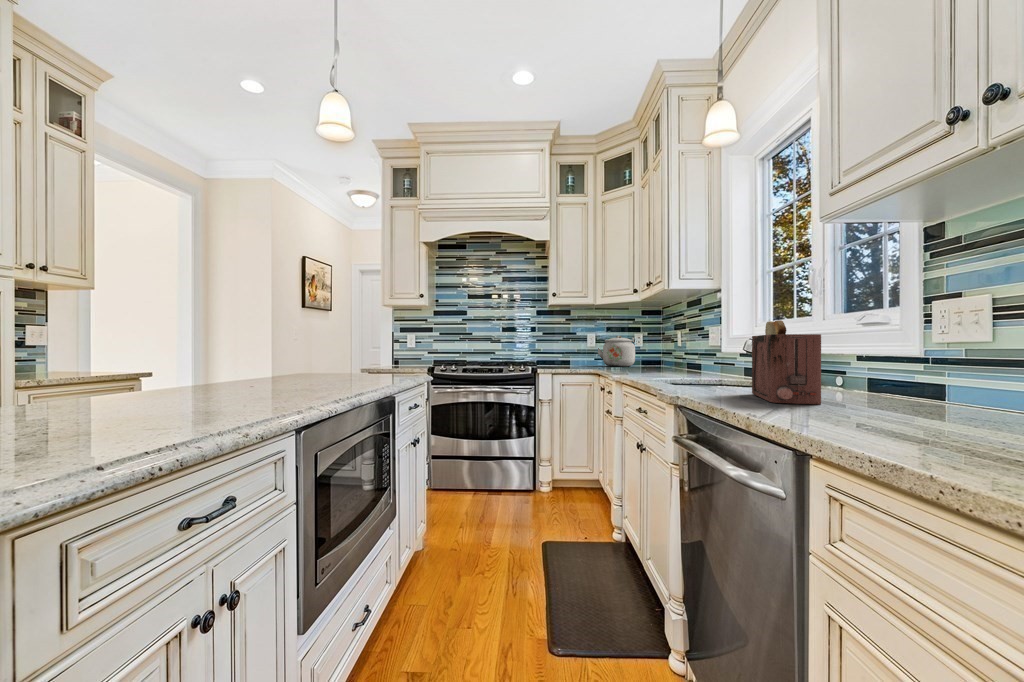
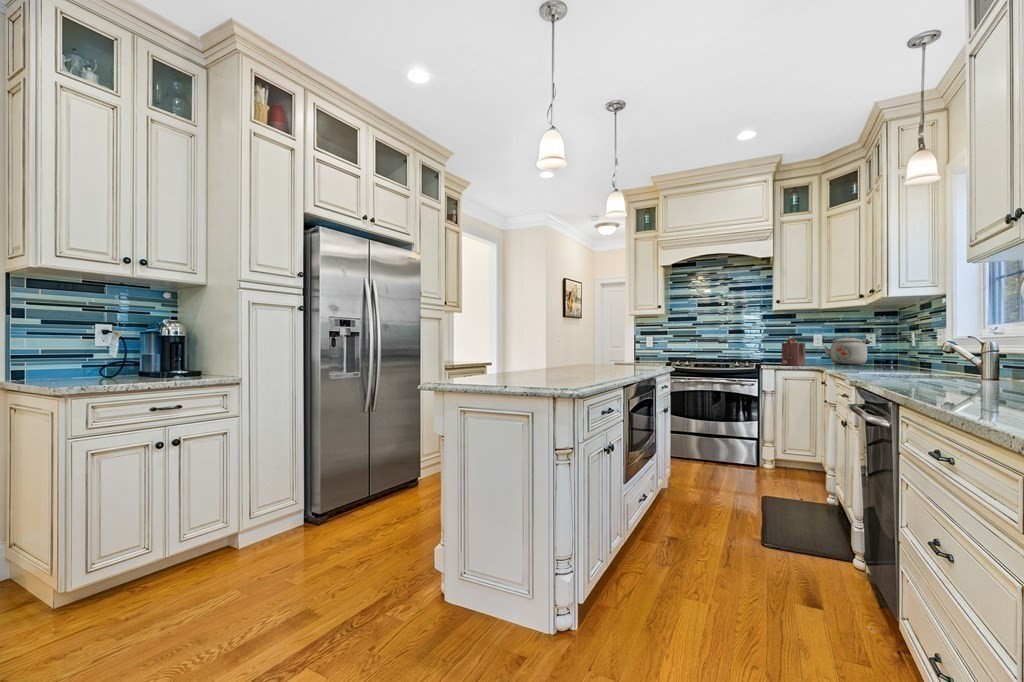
toaster: present [752,320,821,404] -> present [782,338,805,366]

